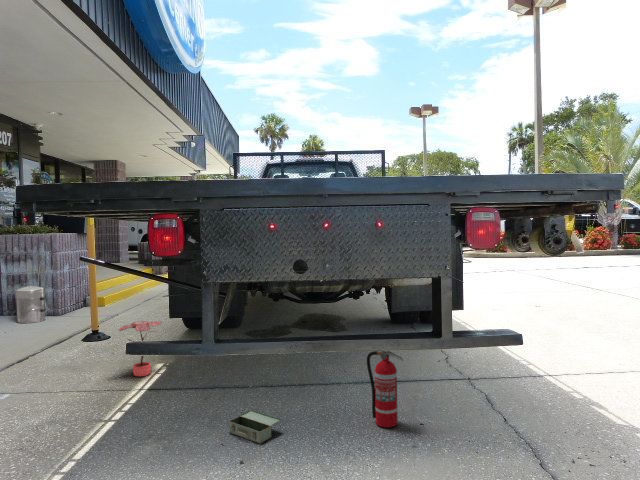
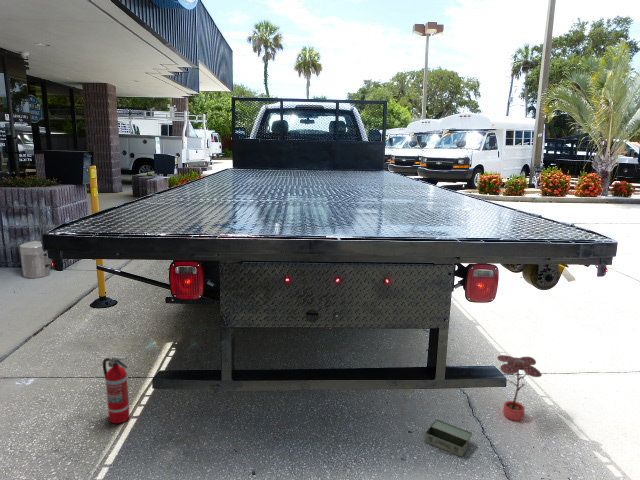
potted plant: present [119,321,162,377] -> present [498,355,542,421]
fire extinguisher: present [367,350,403,427] -> present [103,356,130,423]
toolbox: present [229,410,281,443] -> present [425,420,472,457]

